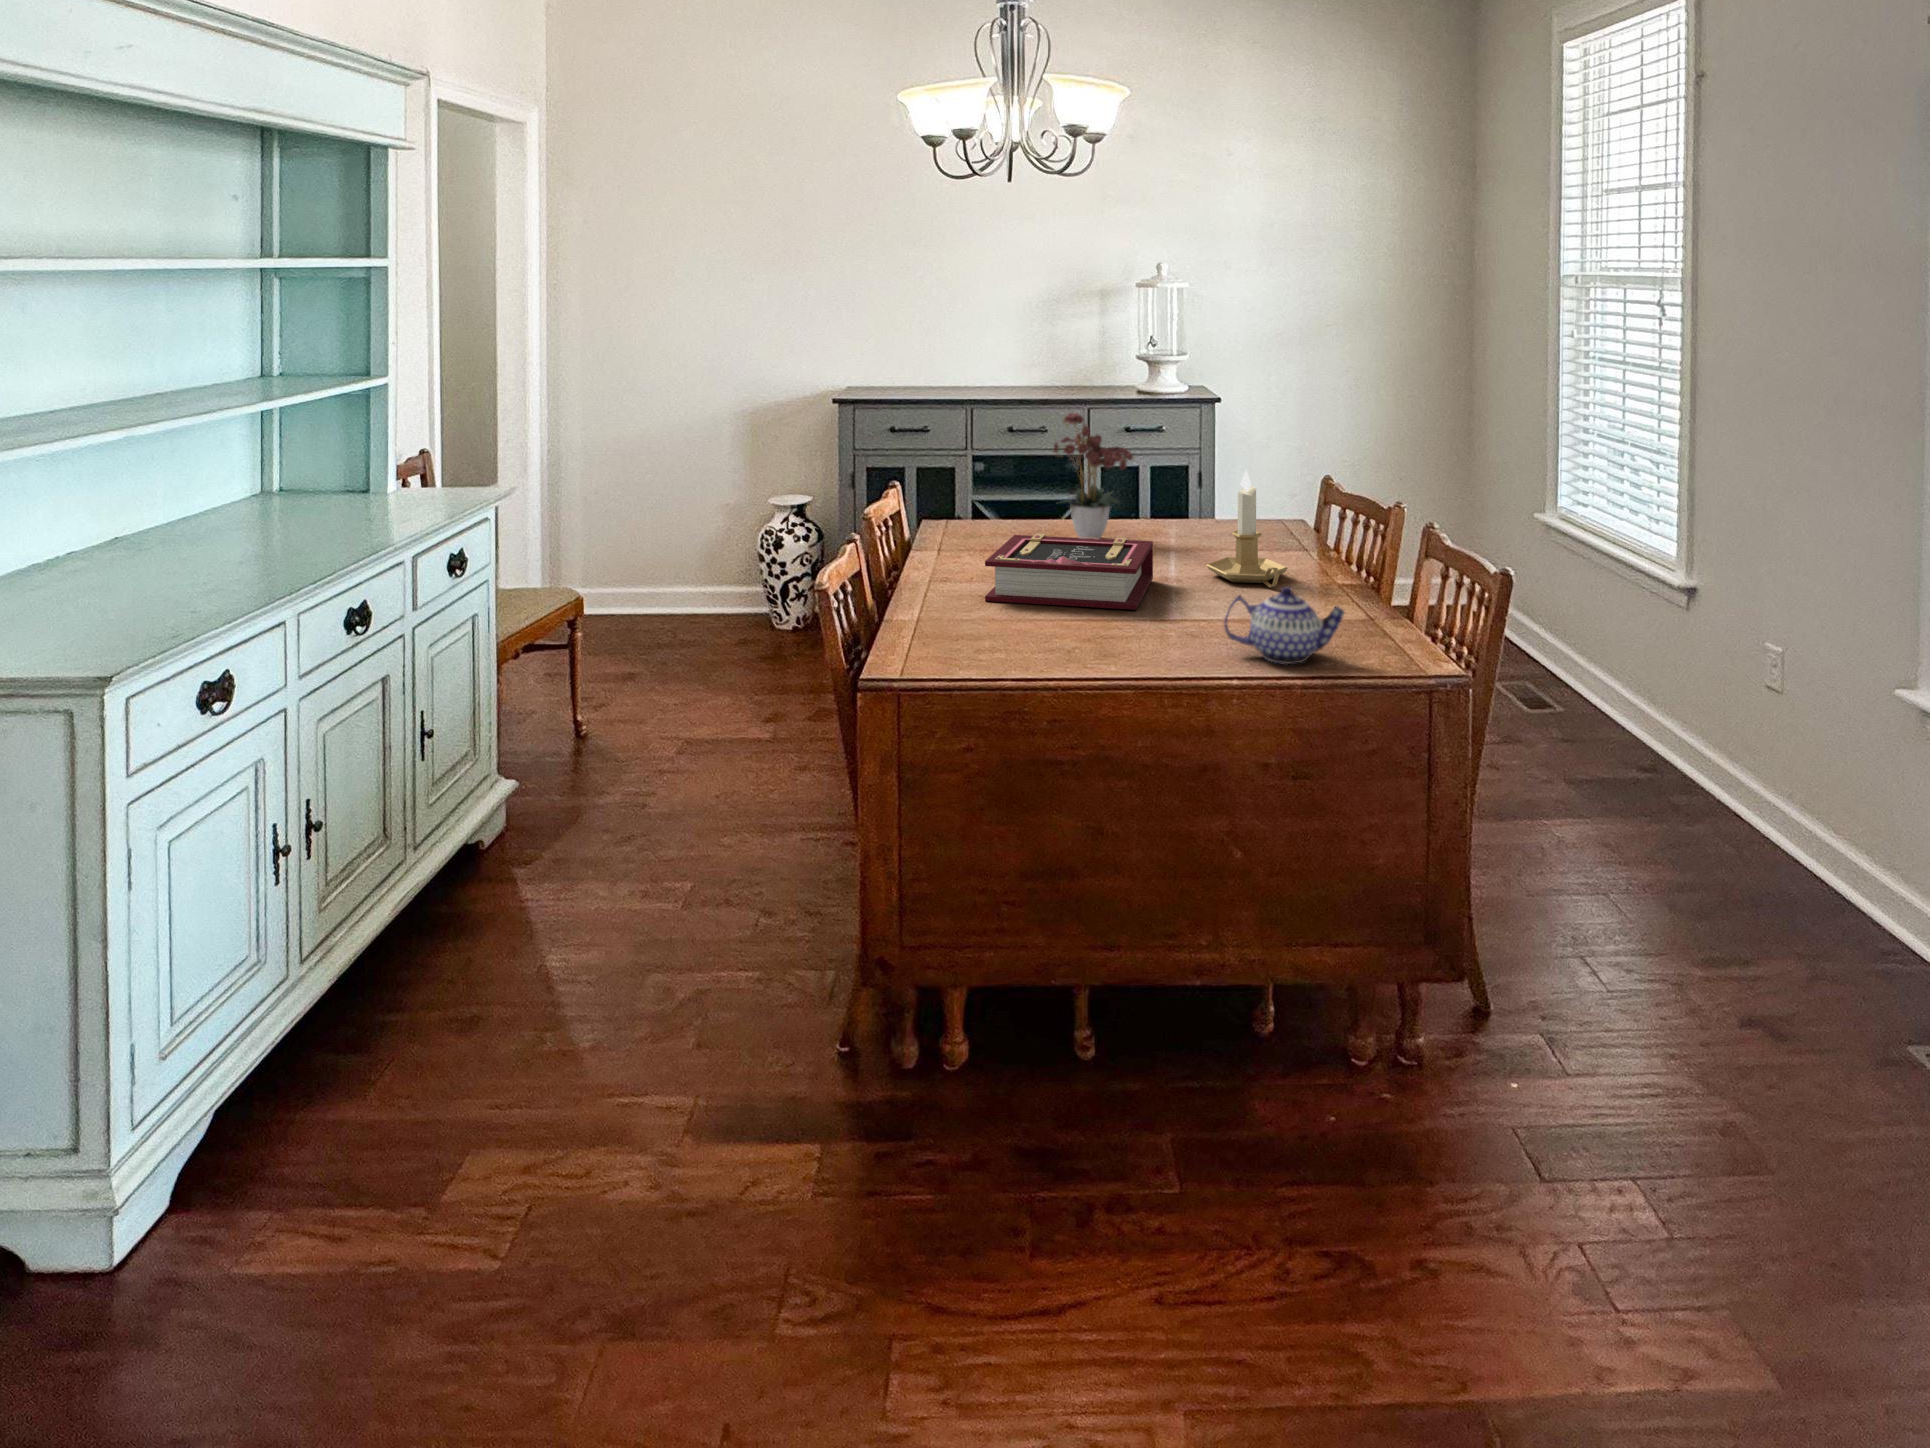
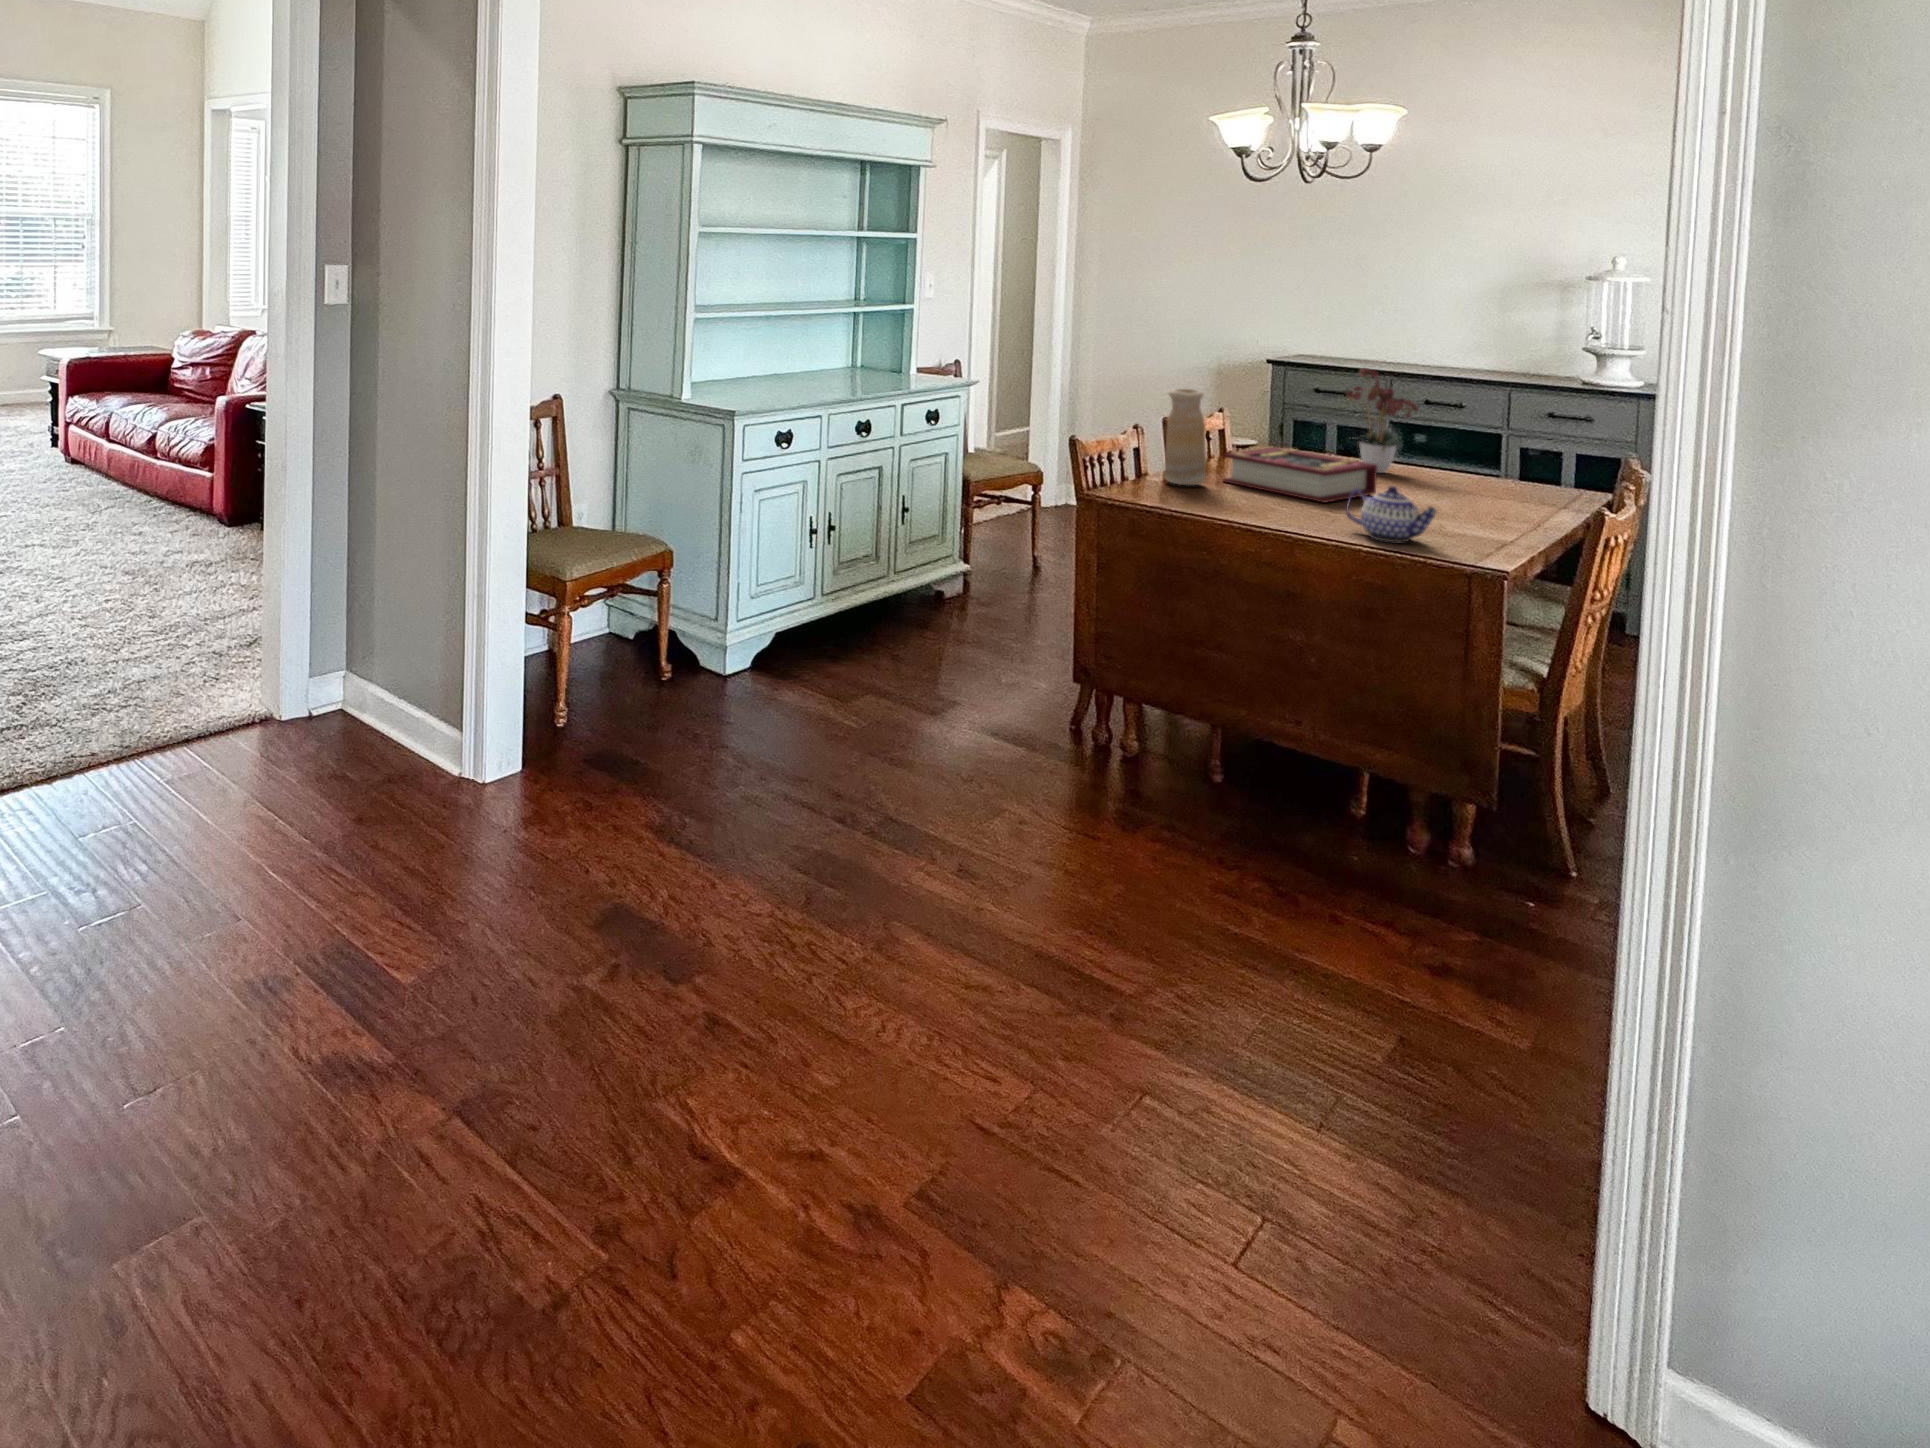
candlestick: present [1206,470,1288,588] -> none [1431,419,1503,515]
vase: none [926,479,983,622] -> present [1164,389,1206,485]

